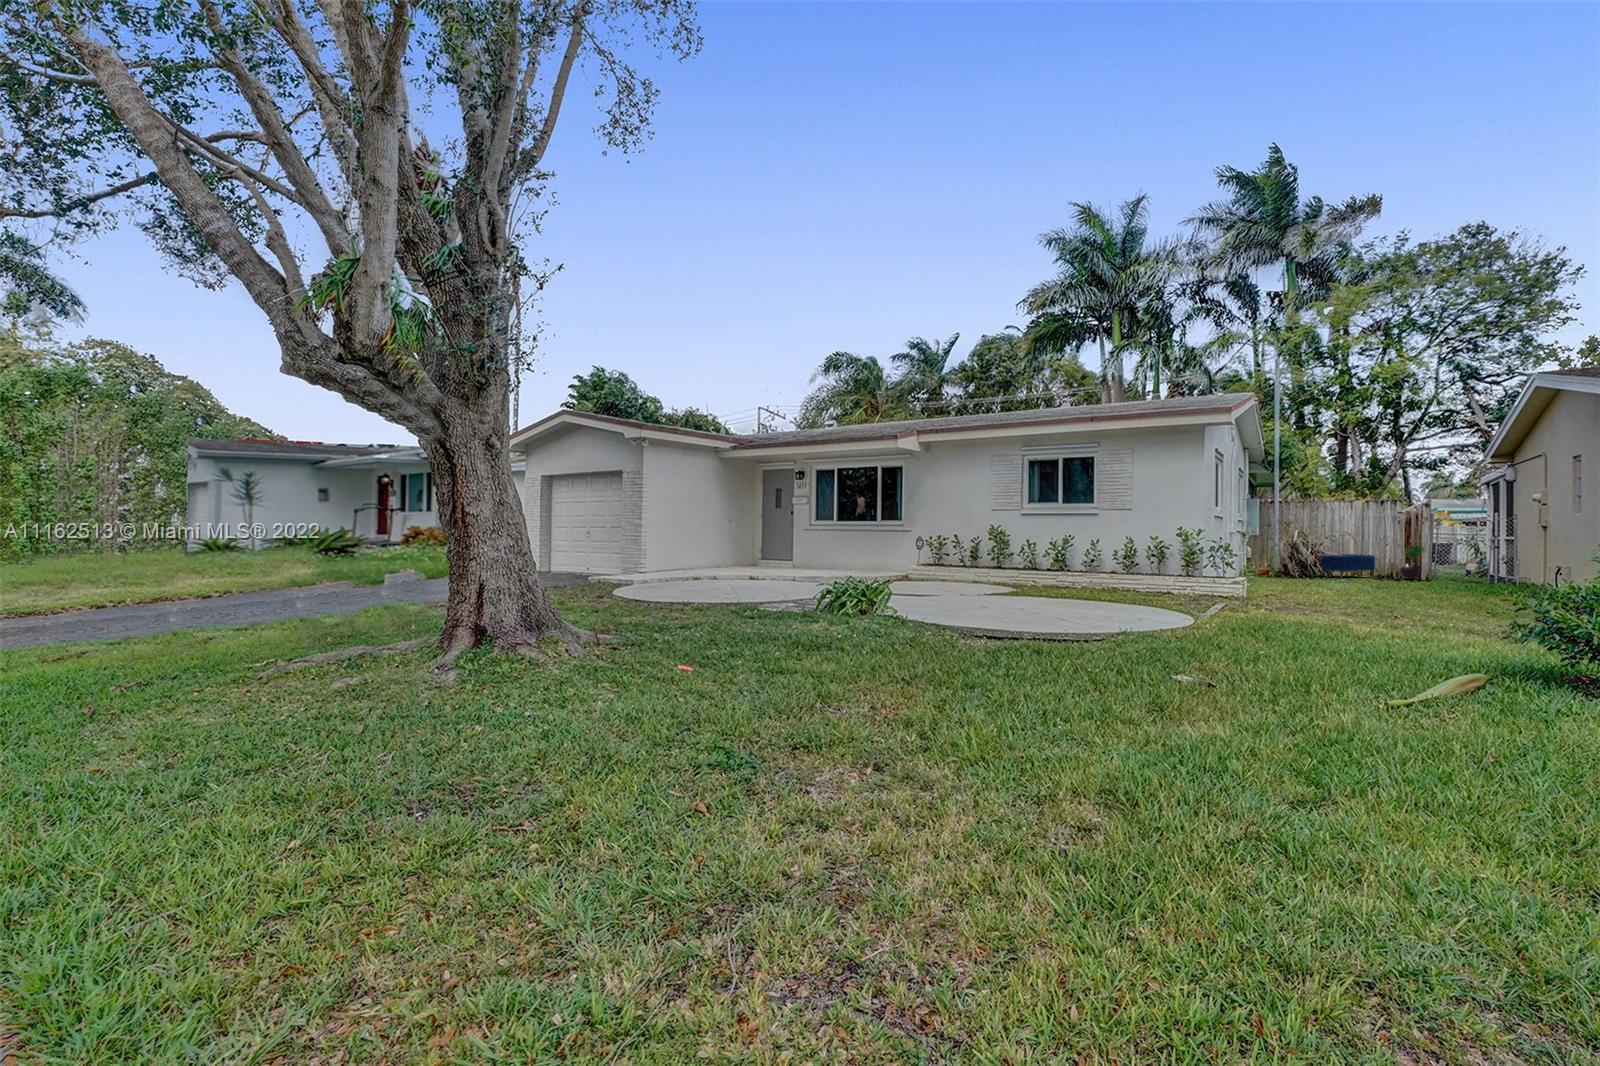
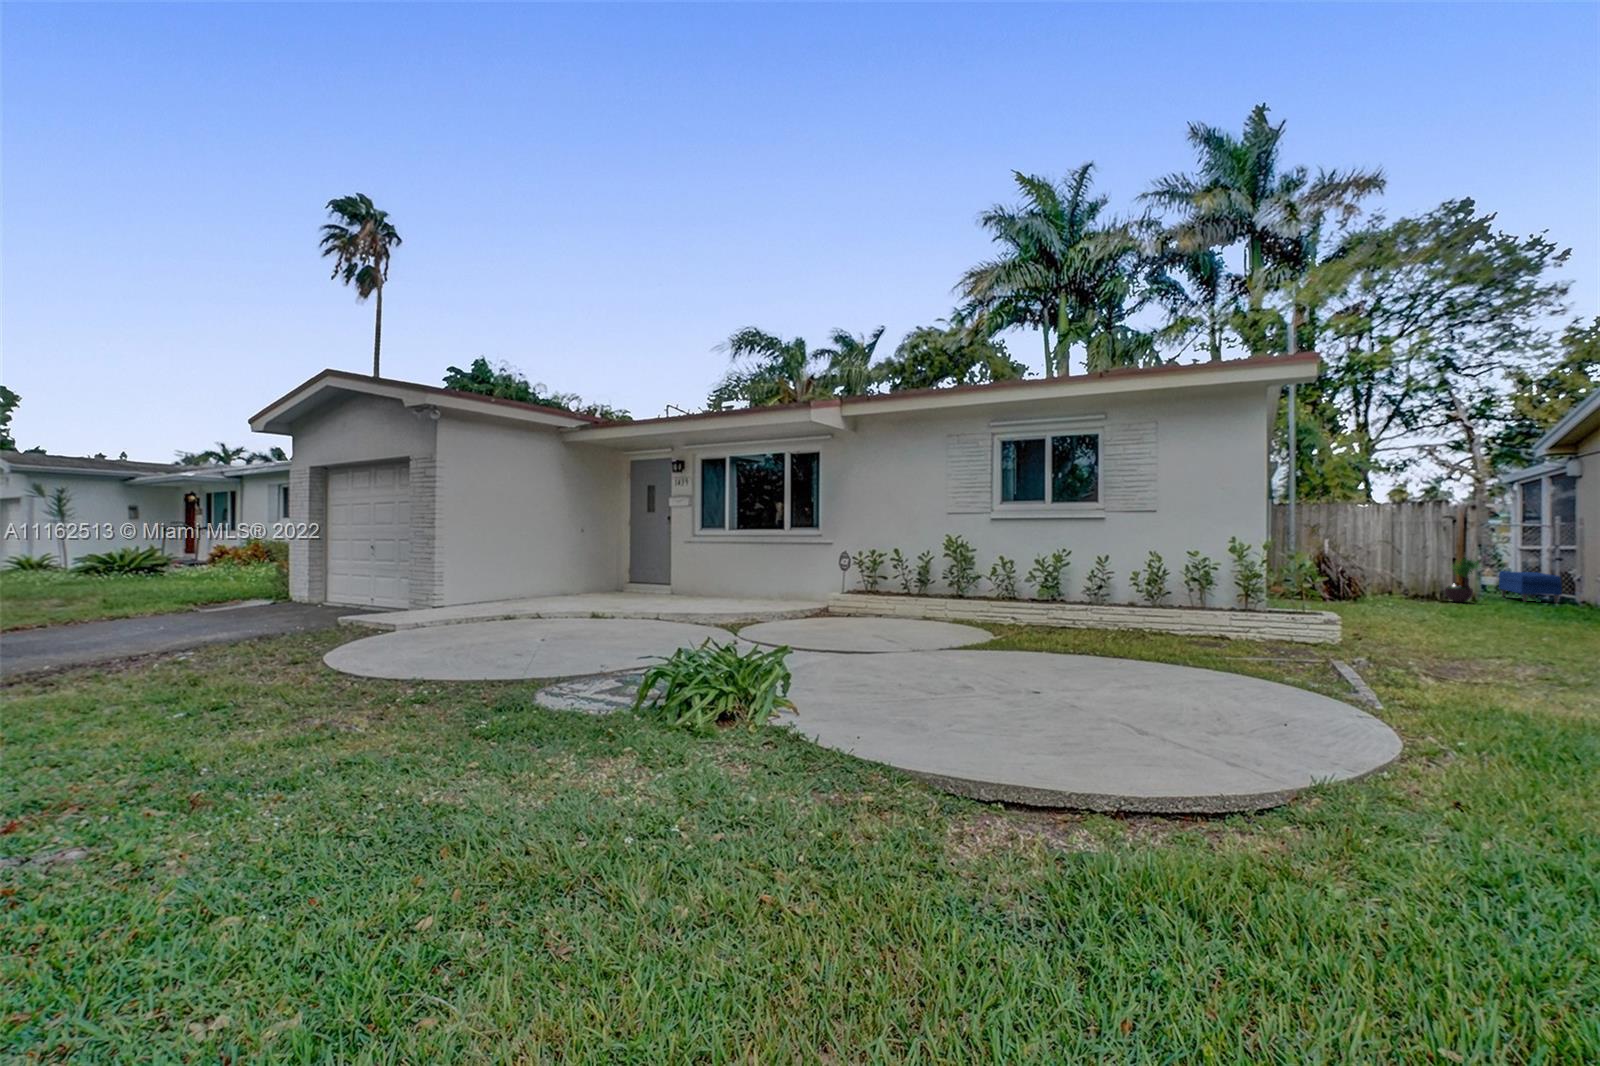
bench: present [1320,554,1375,578] -> present [1499,571,1562,603]

